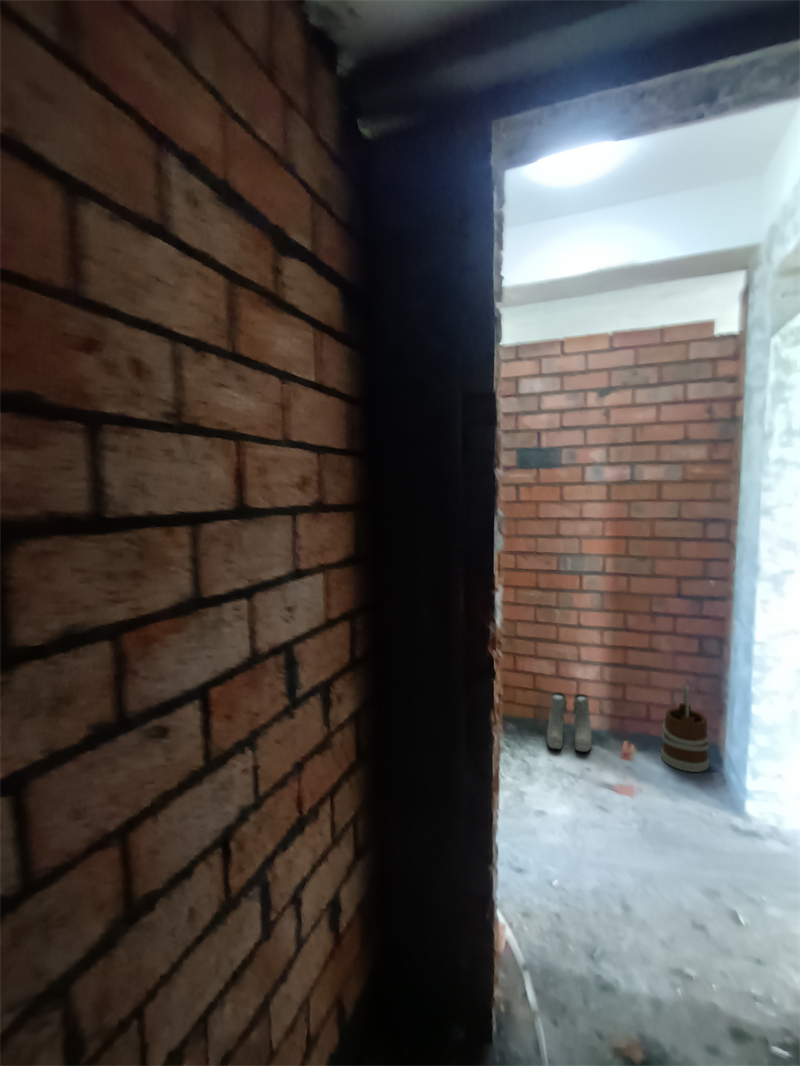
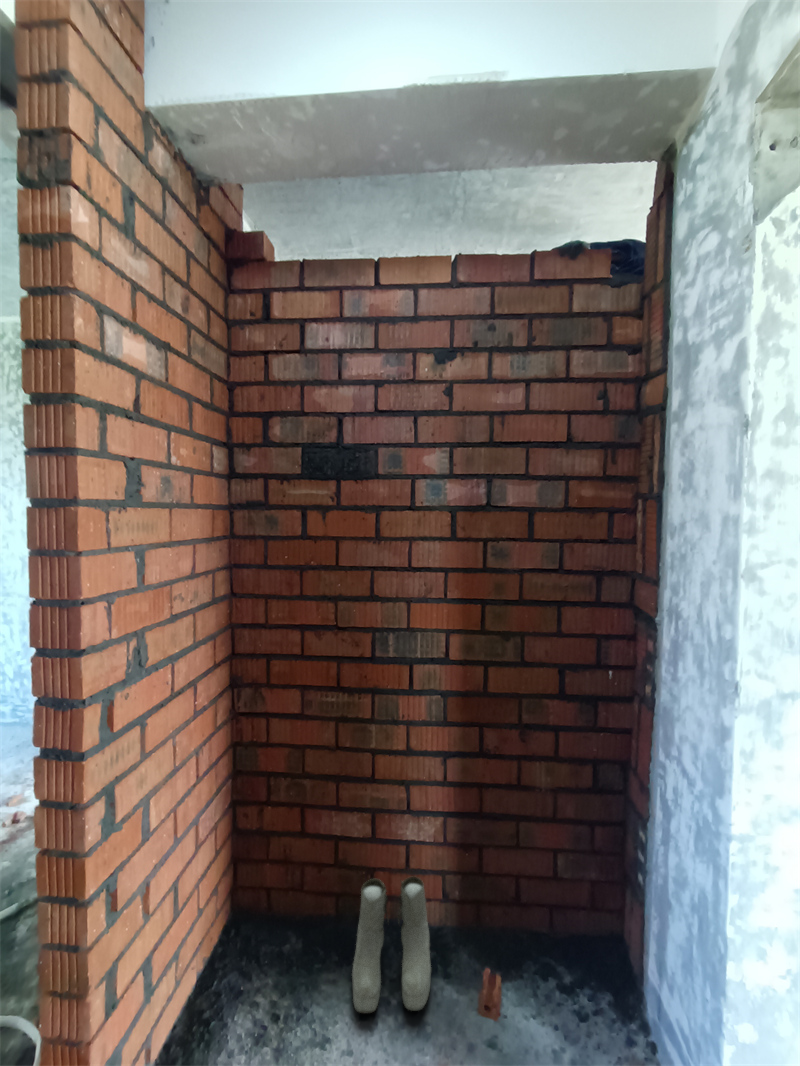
wooden bucket: present [661,686,709,772] -> none [543,856,622,1024]

